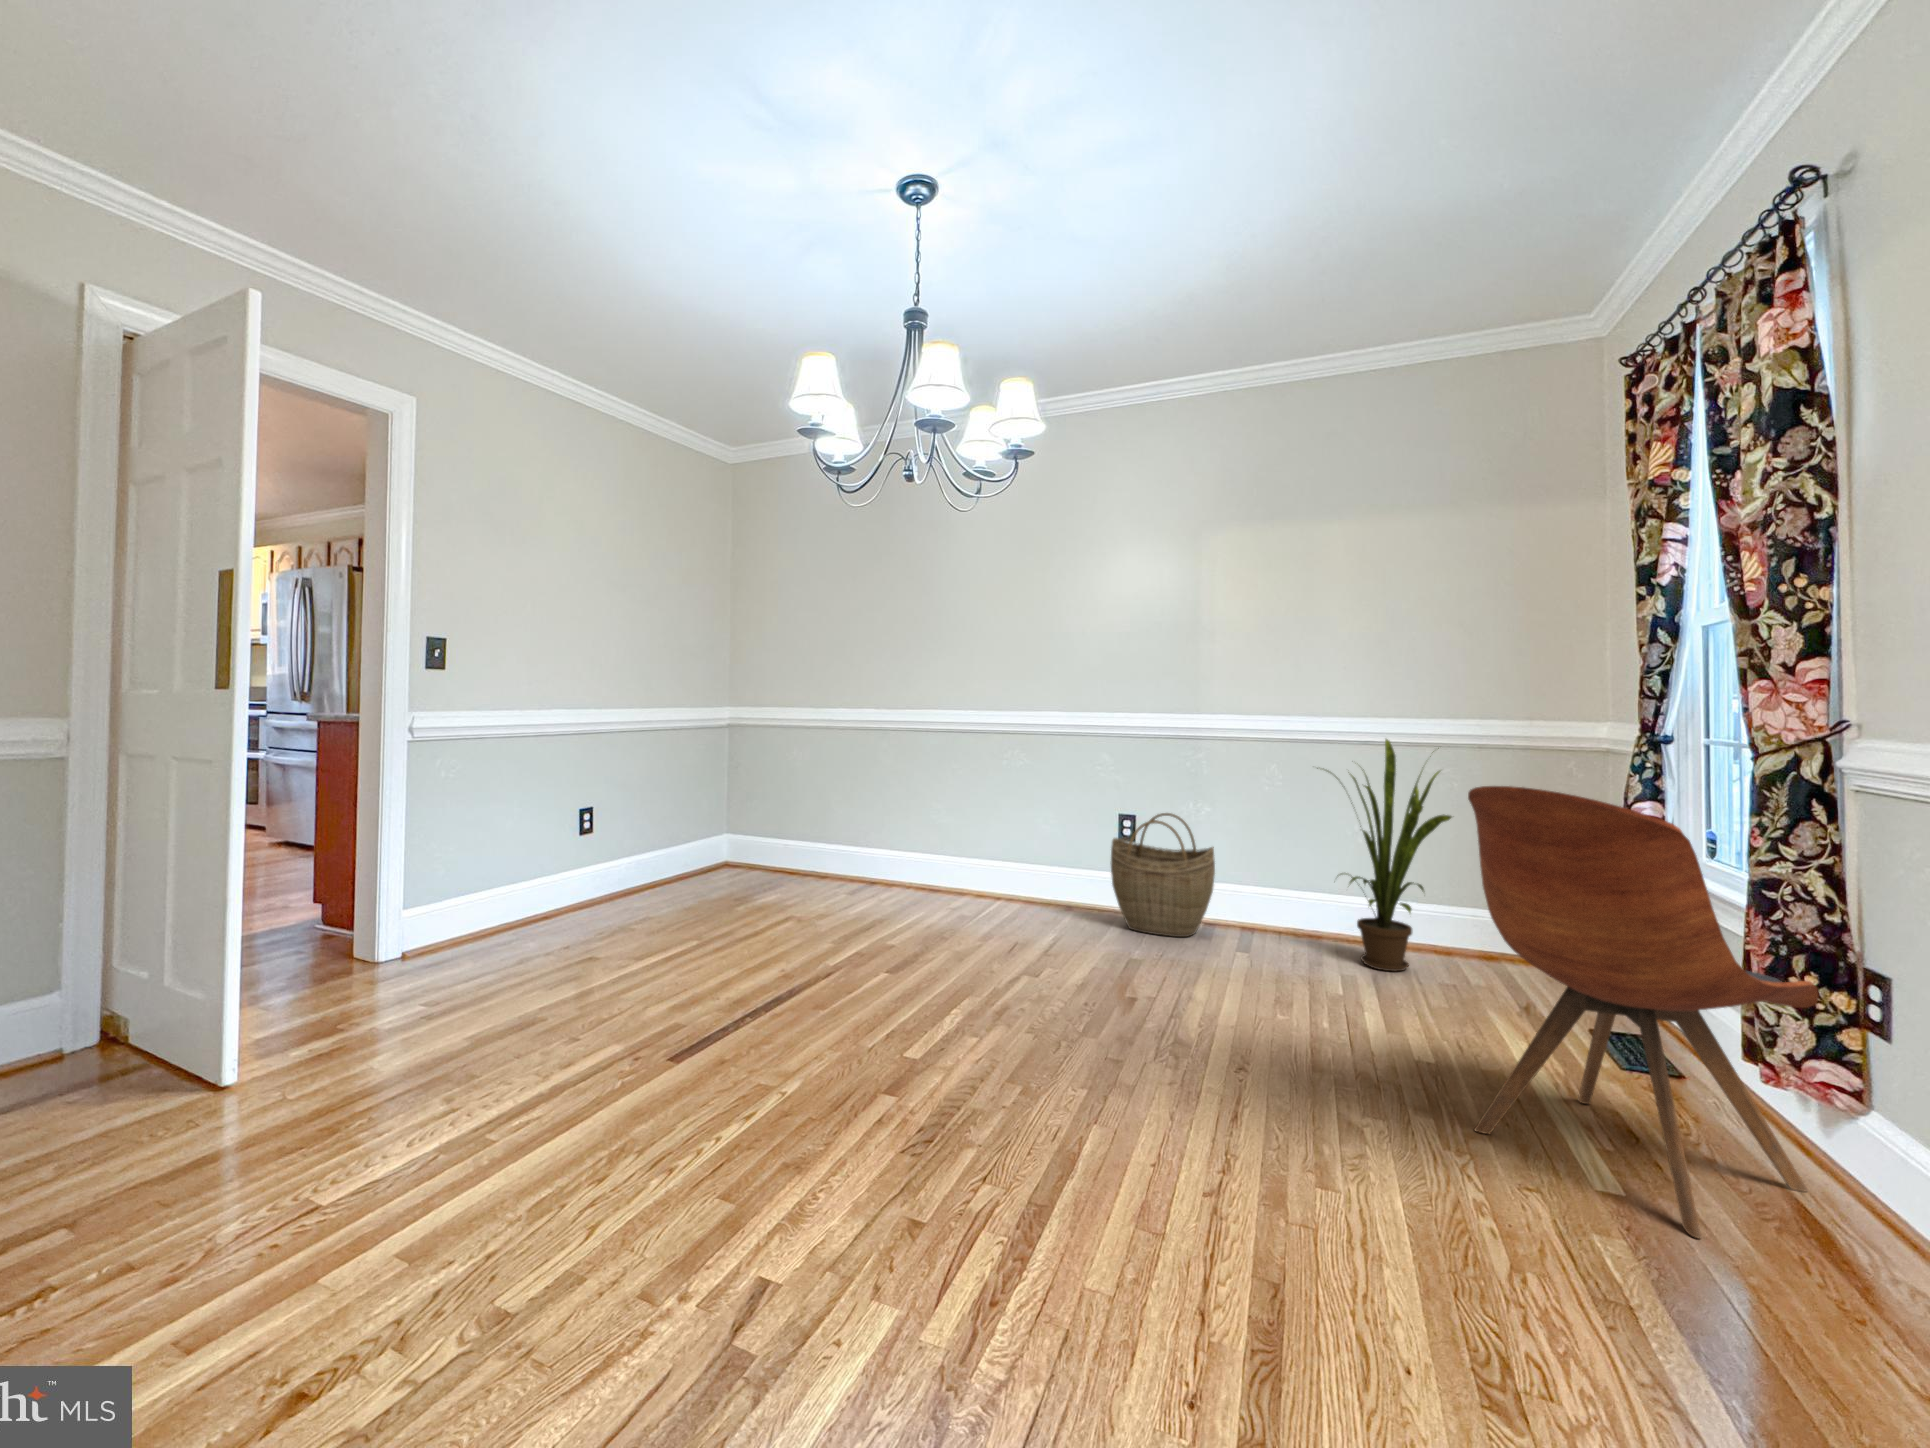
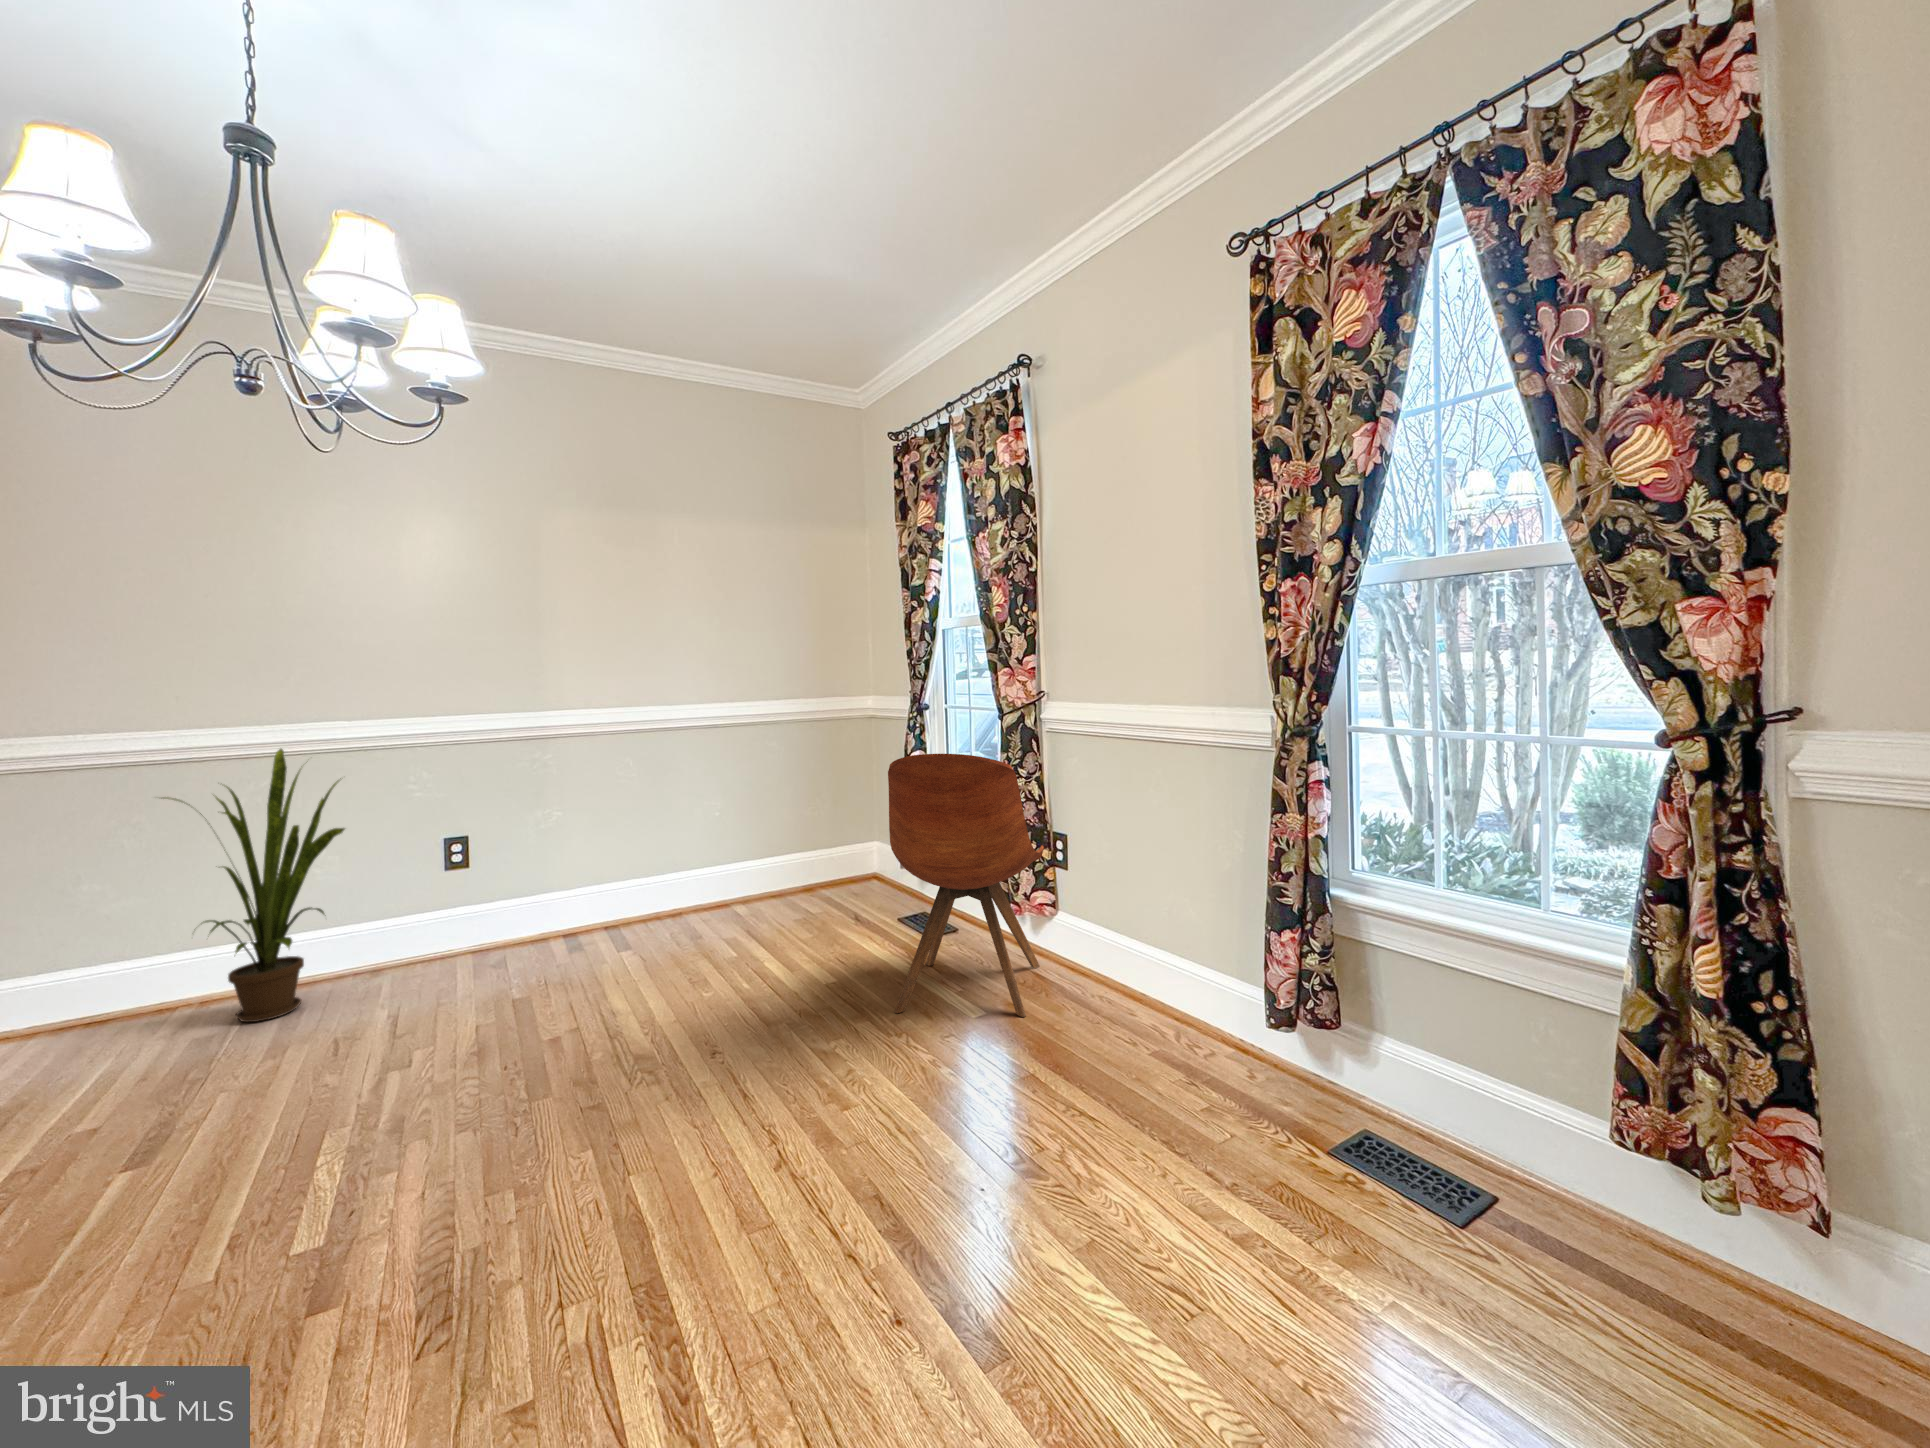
house plant: present [1317,739,1452,972] -> present [161,749,345,1022]
woven basket: present [1111,813,1215,937] -> none [456,823,588,966]

